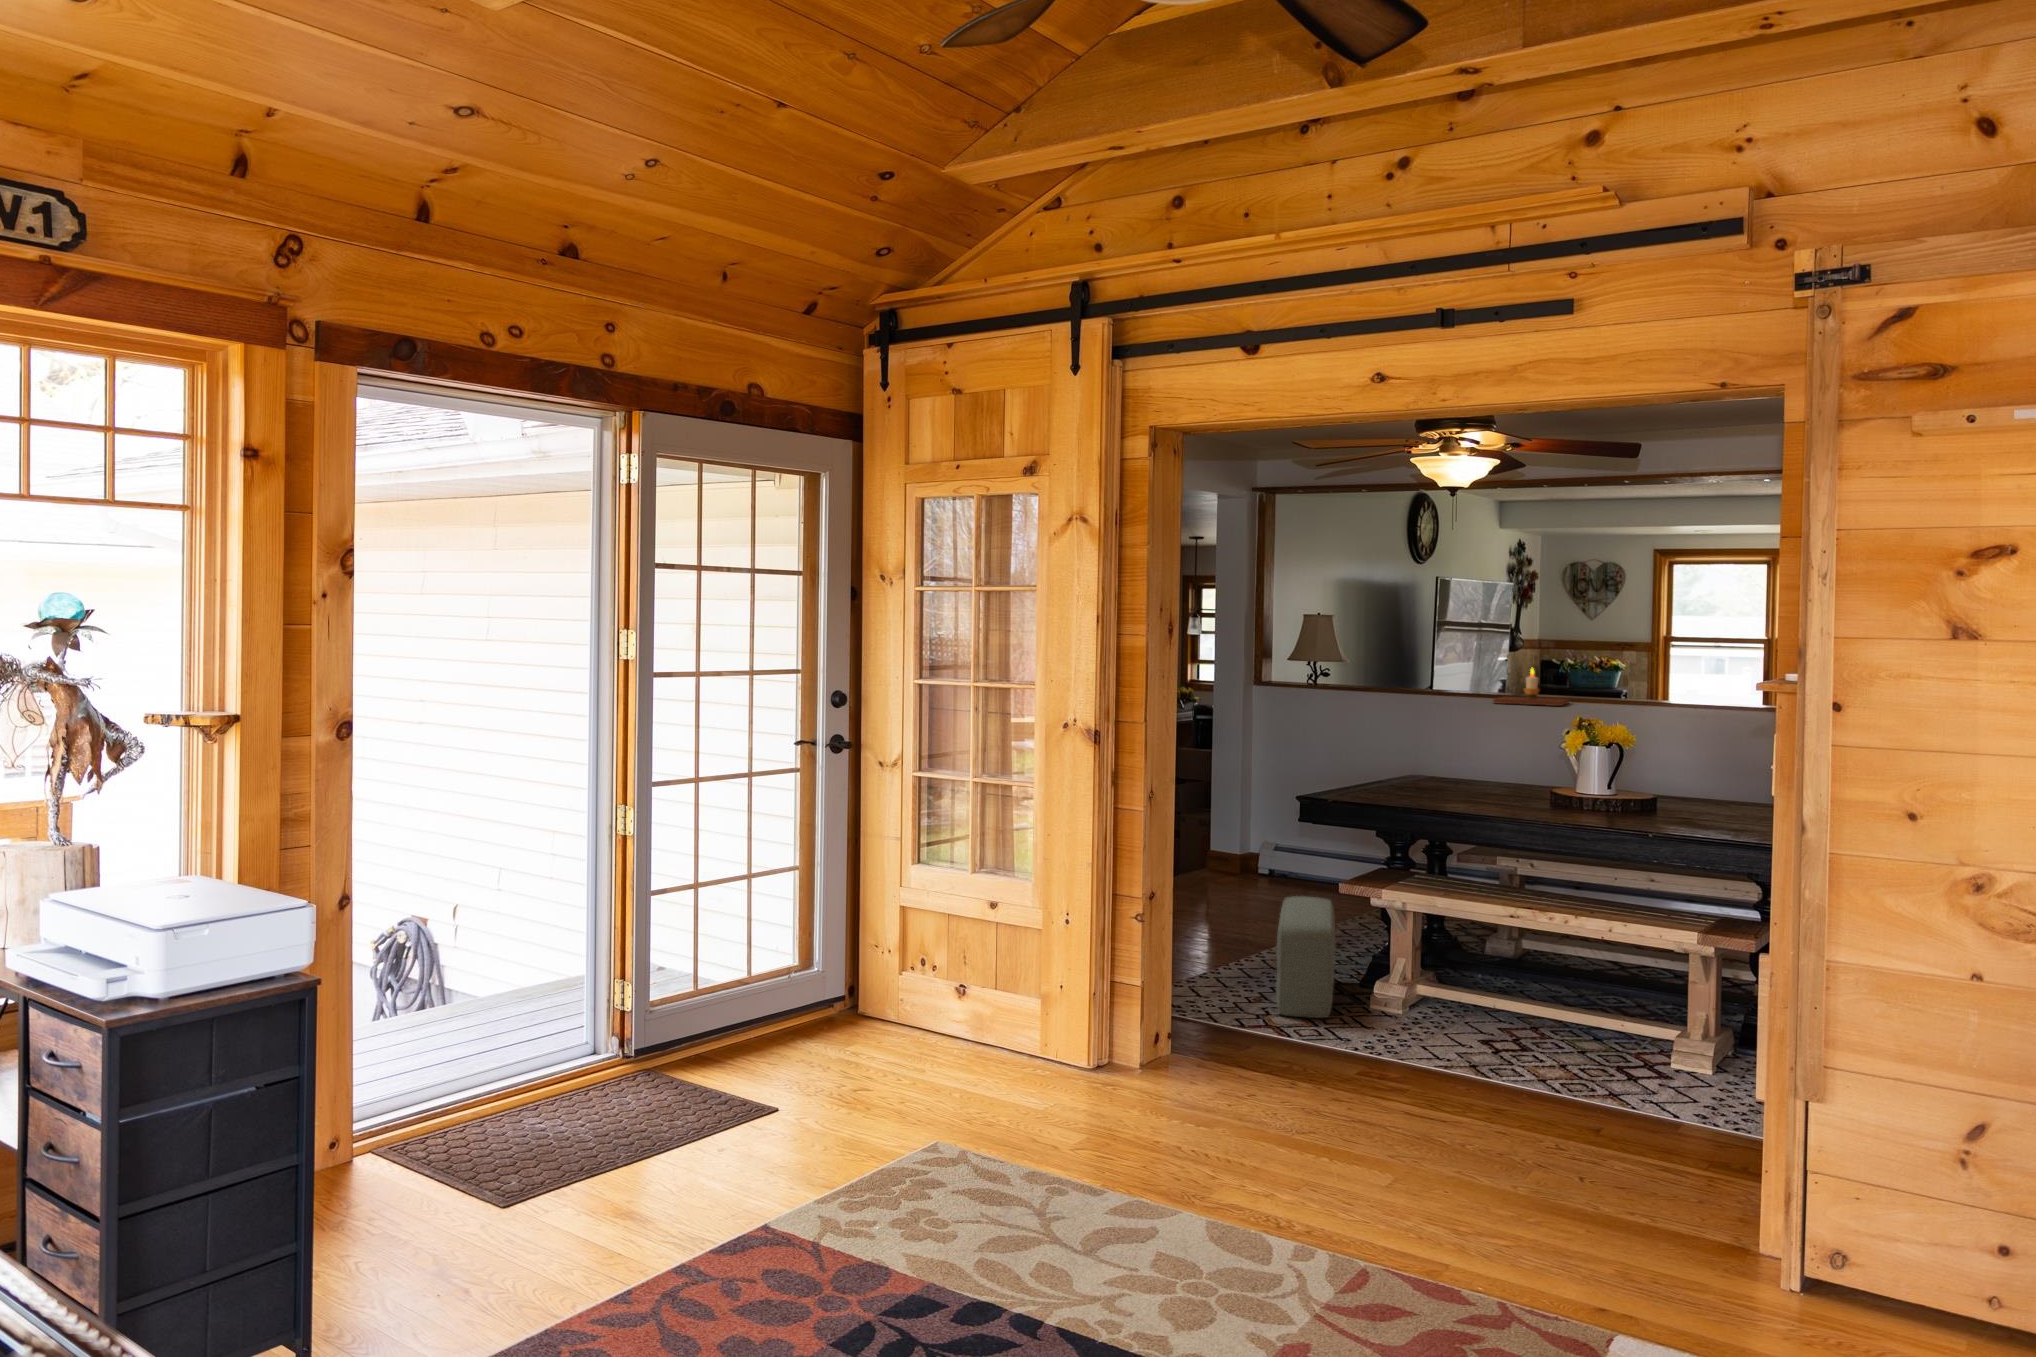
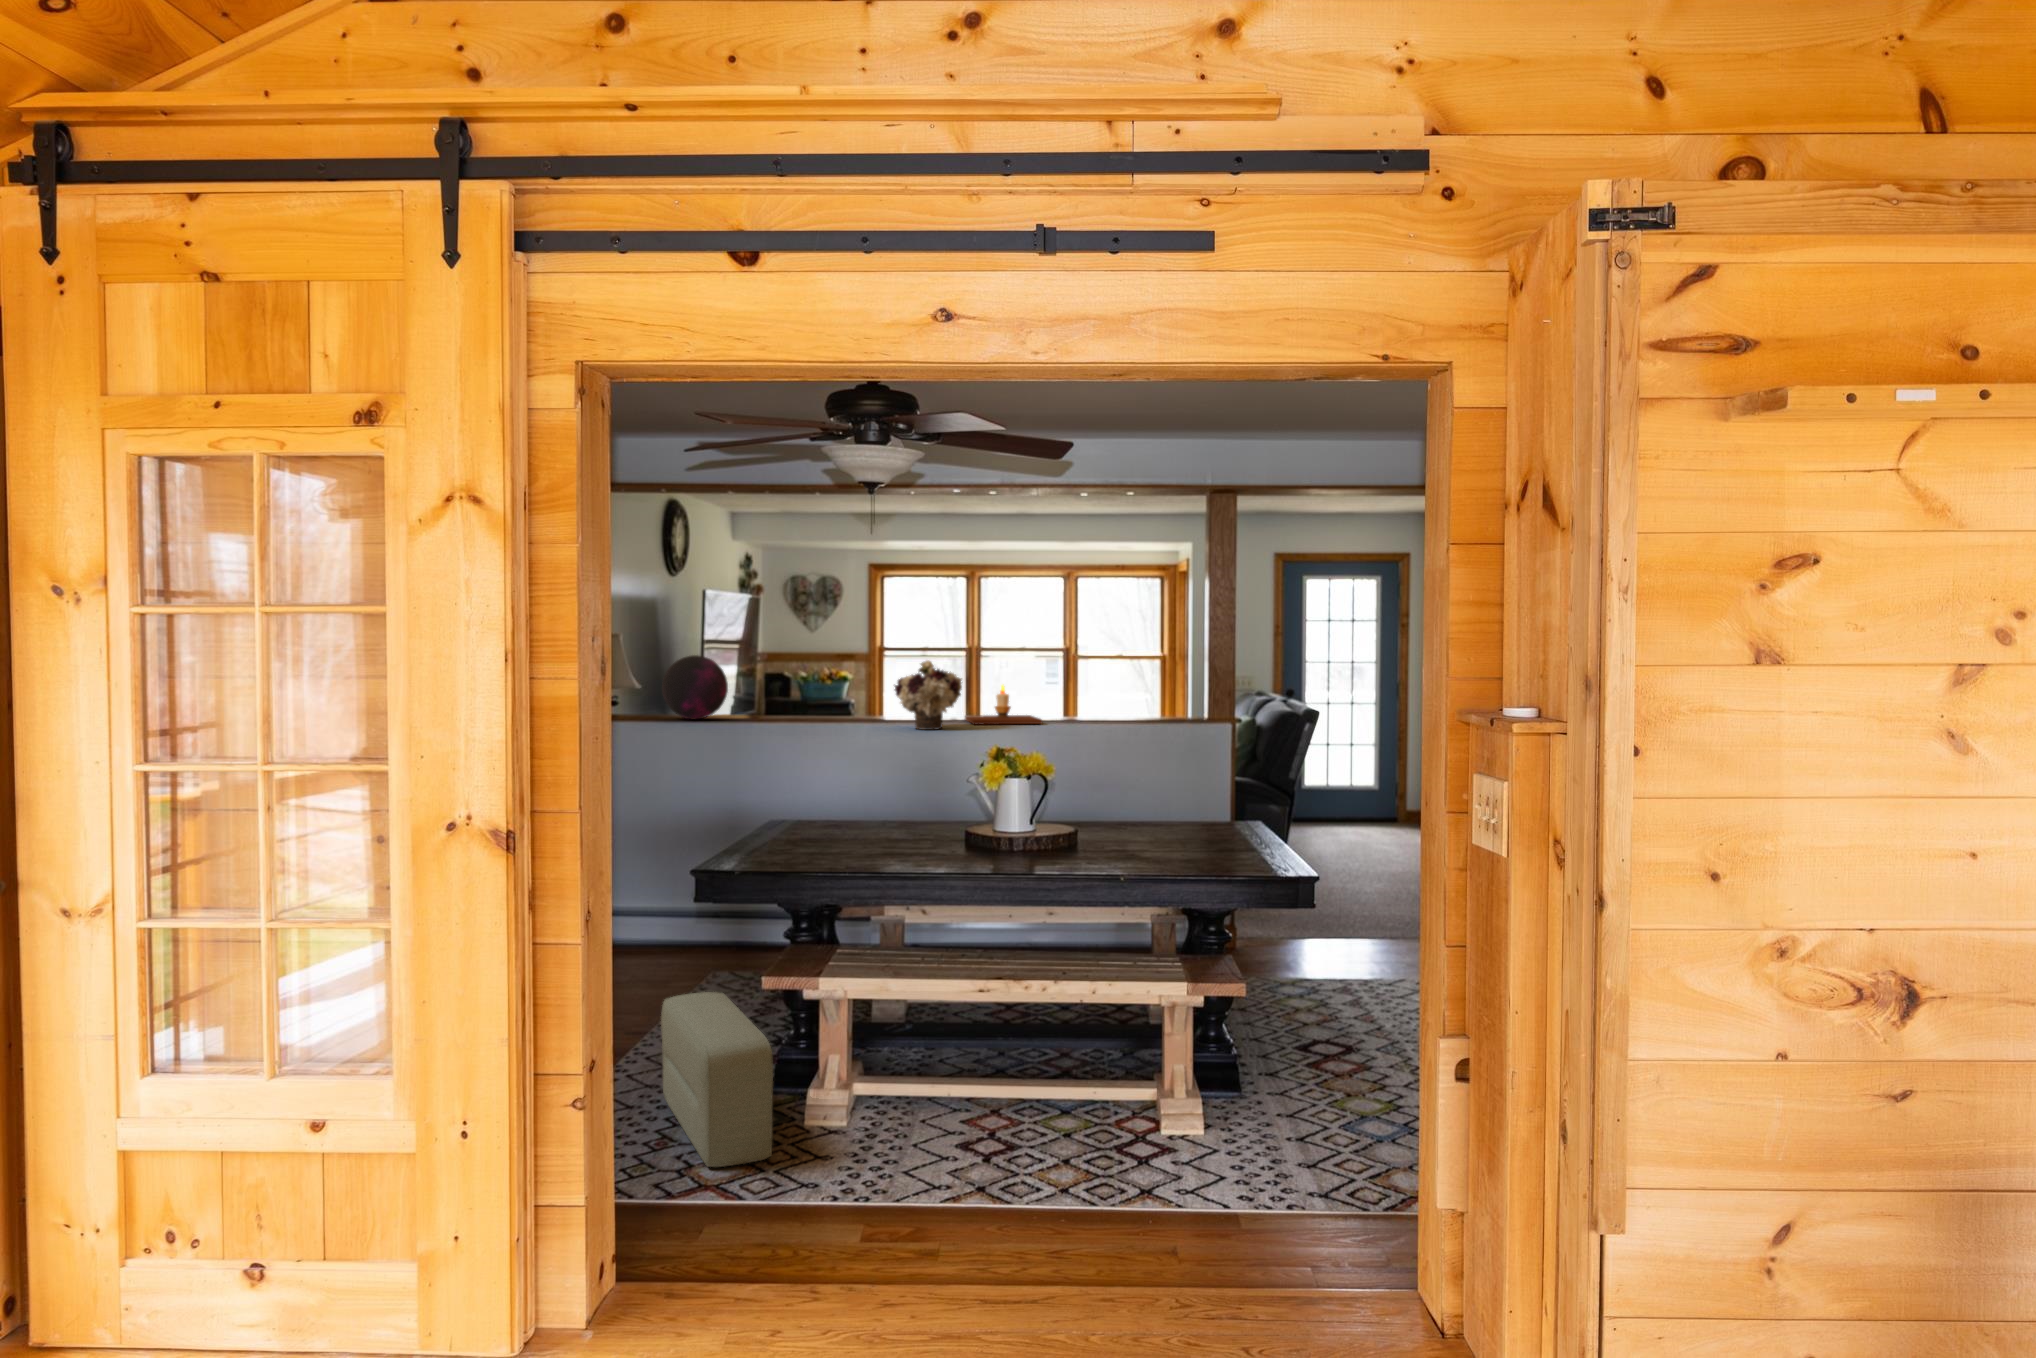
decorative orb: none [1382,639,1441,696] -> present [662,655,728,719]
flower arrangement: none [1579,646,1645,713] -> present [895,660,962,730]
candle: present [1493,669,1569,706] -> present [965,685,1042,724]

